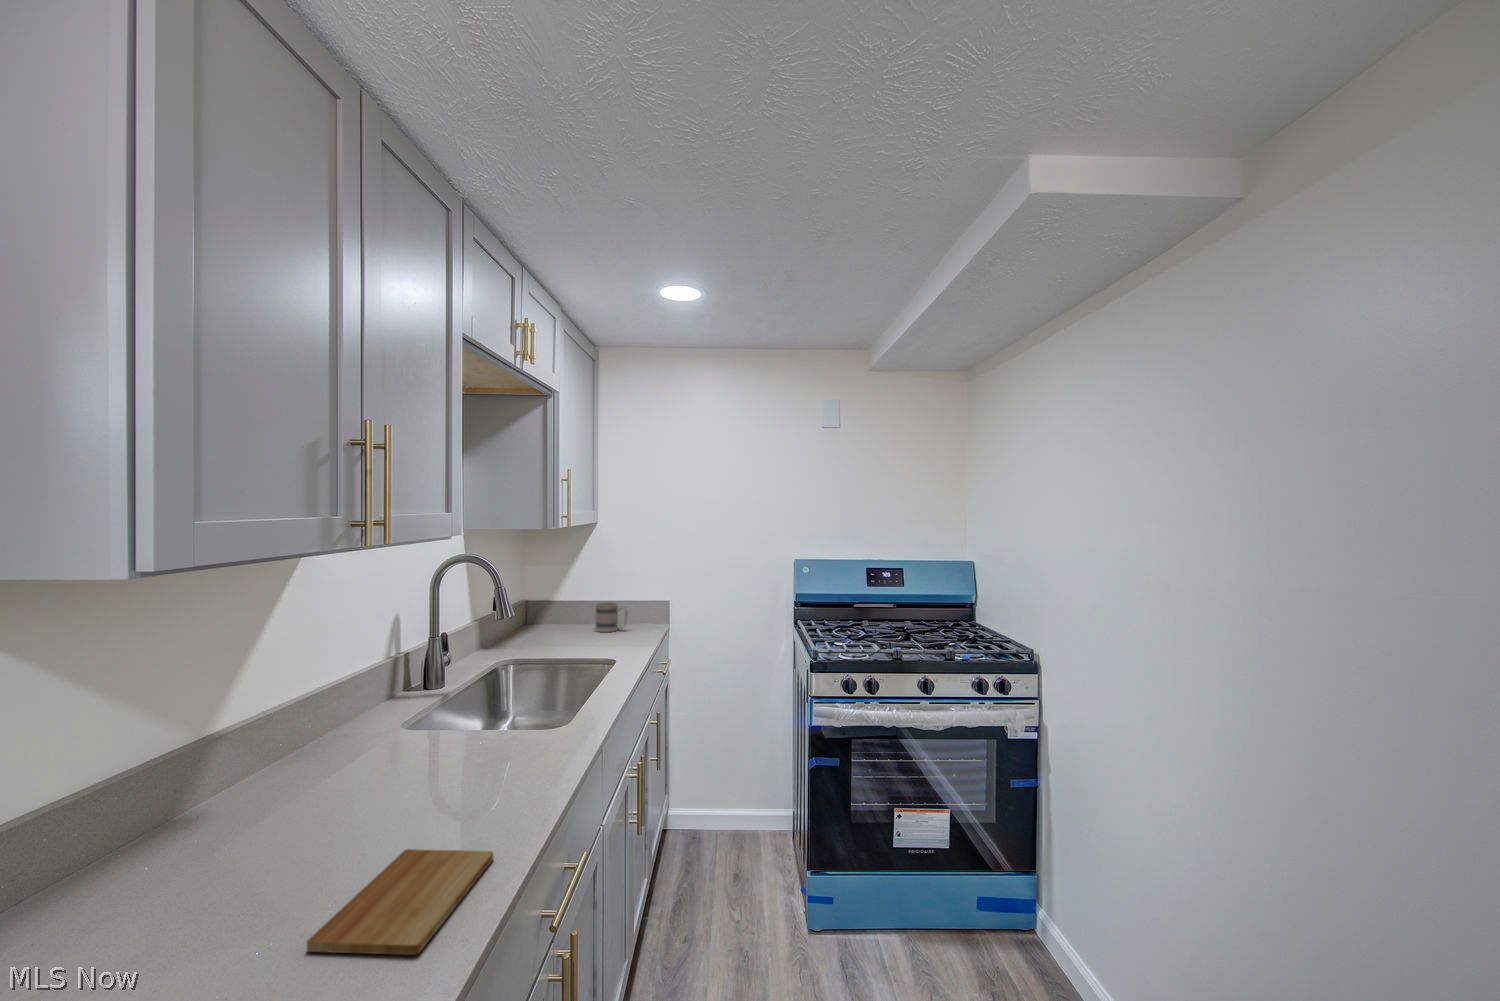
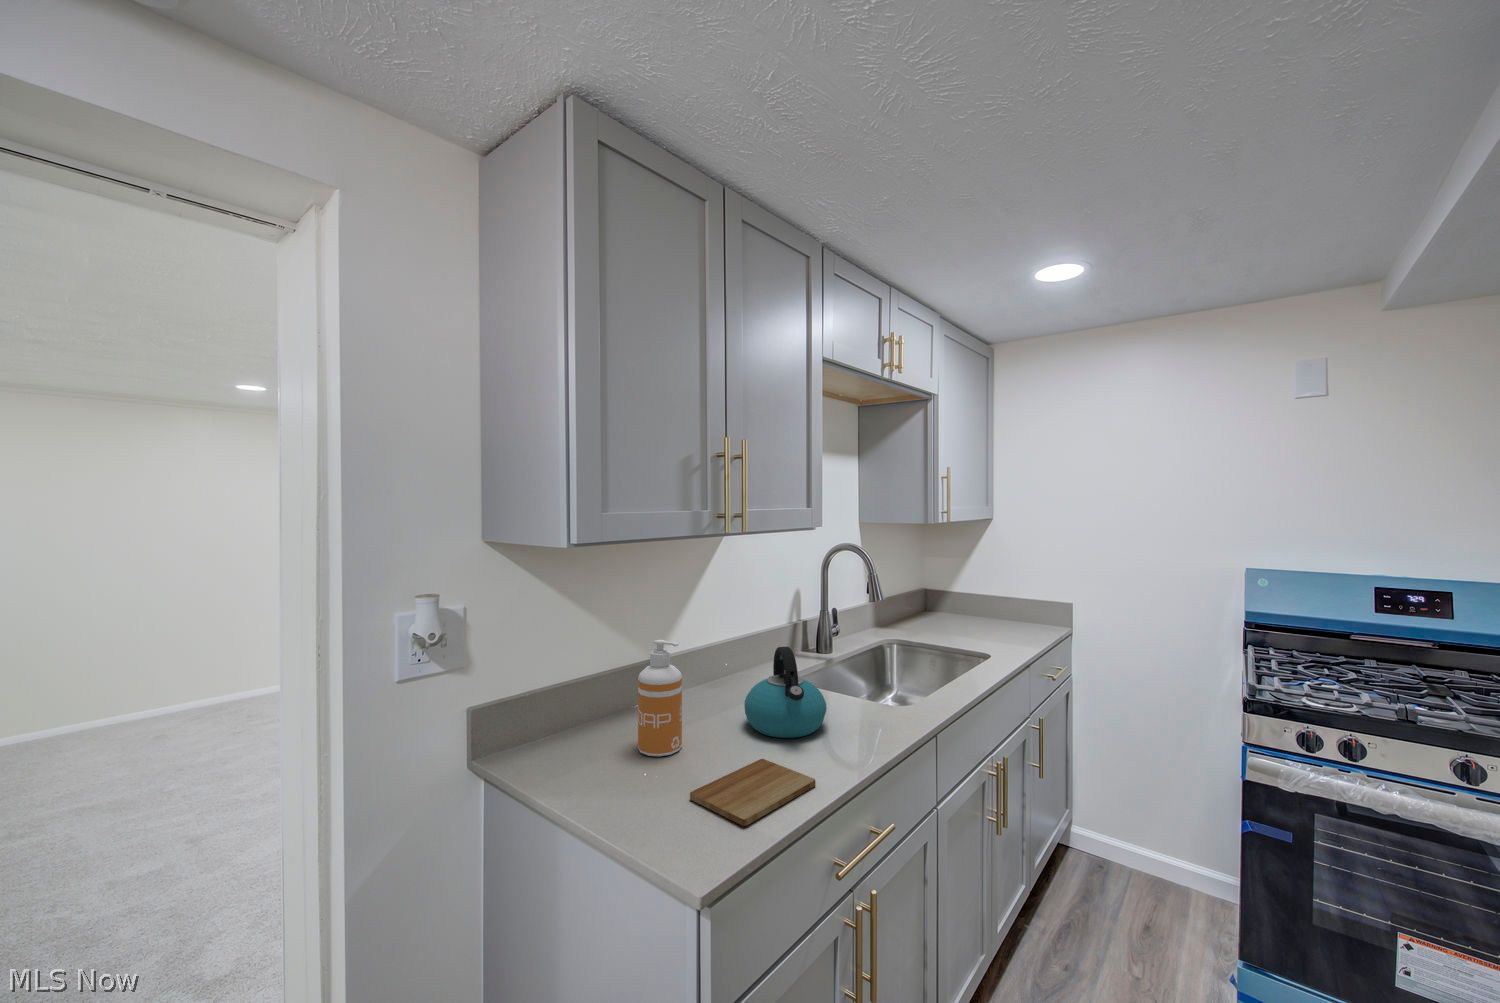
mug: present [595,602,628,632] -> none [983,598,1017,628]
kettle: none [355,692,476,815] -> present [744,647,826,738]
soap dispenser: none [166,718,259,912] -> present [638,640,682,756]

